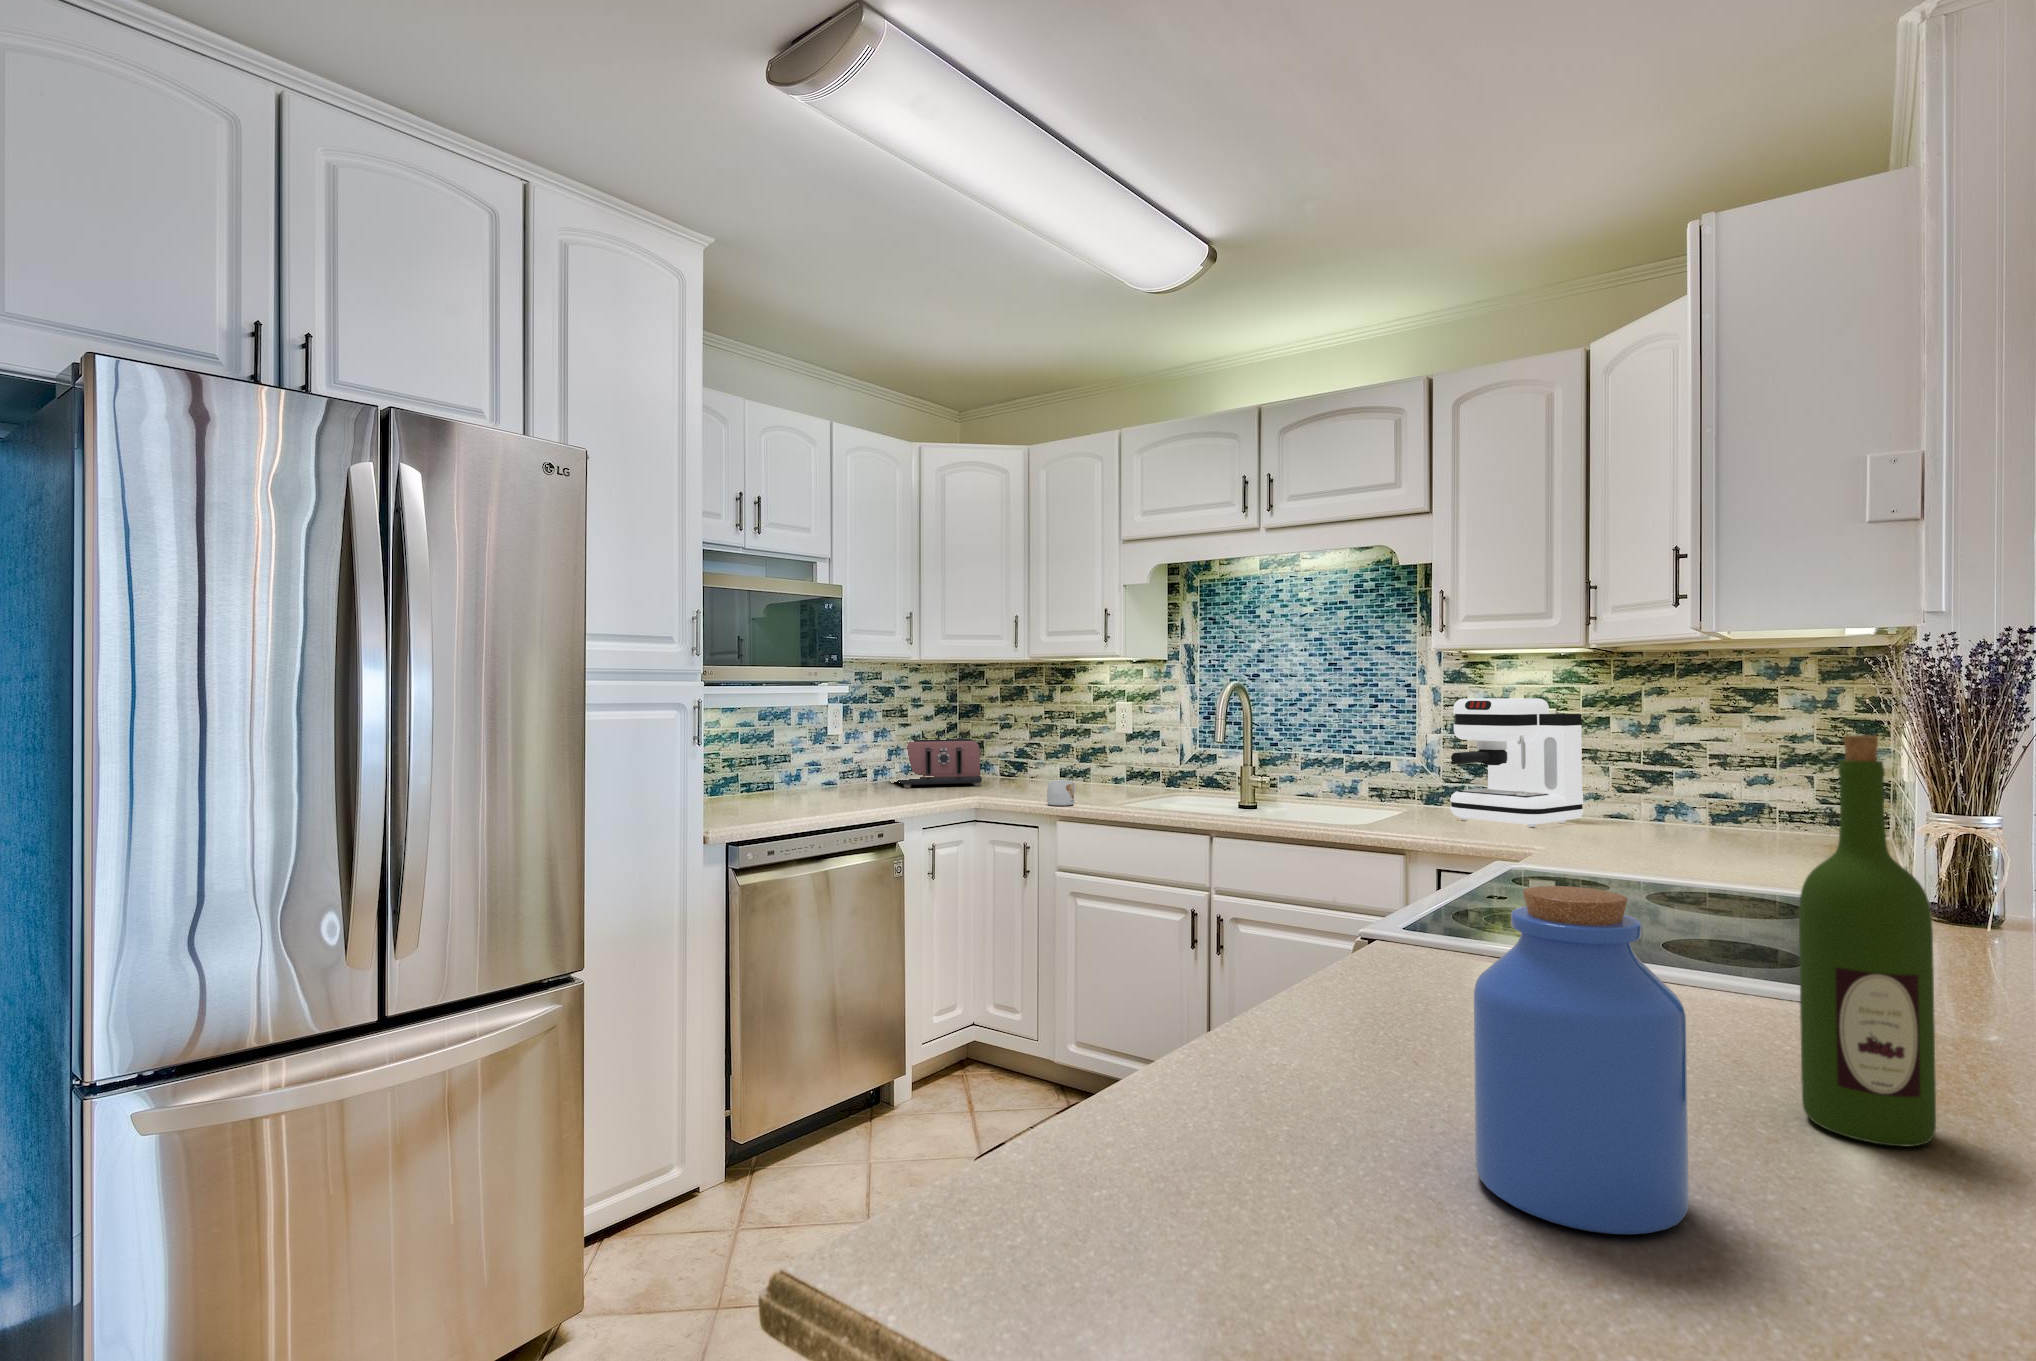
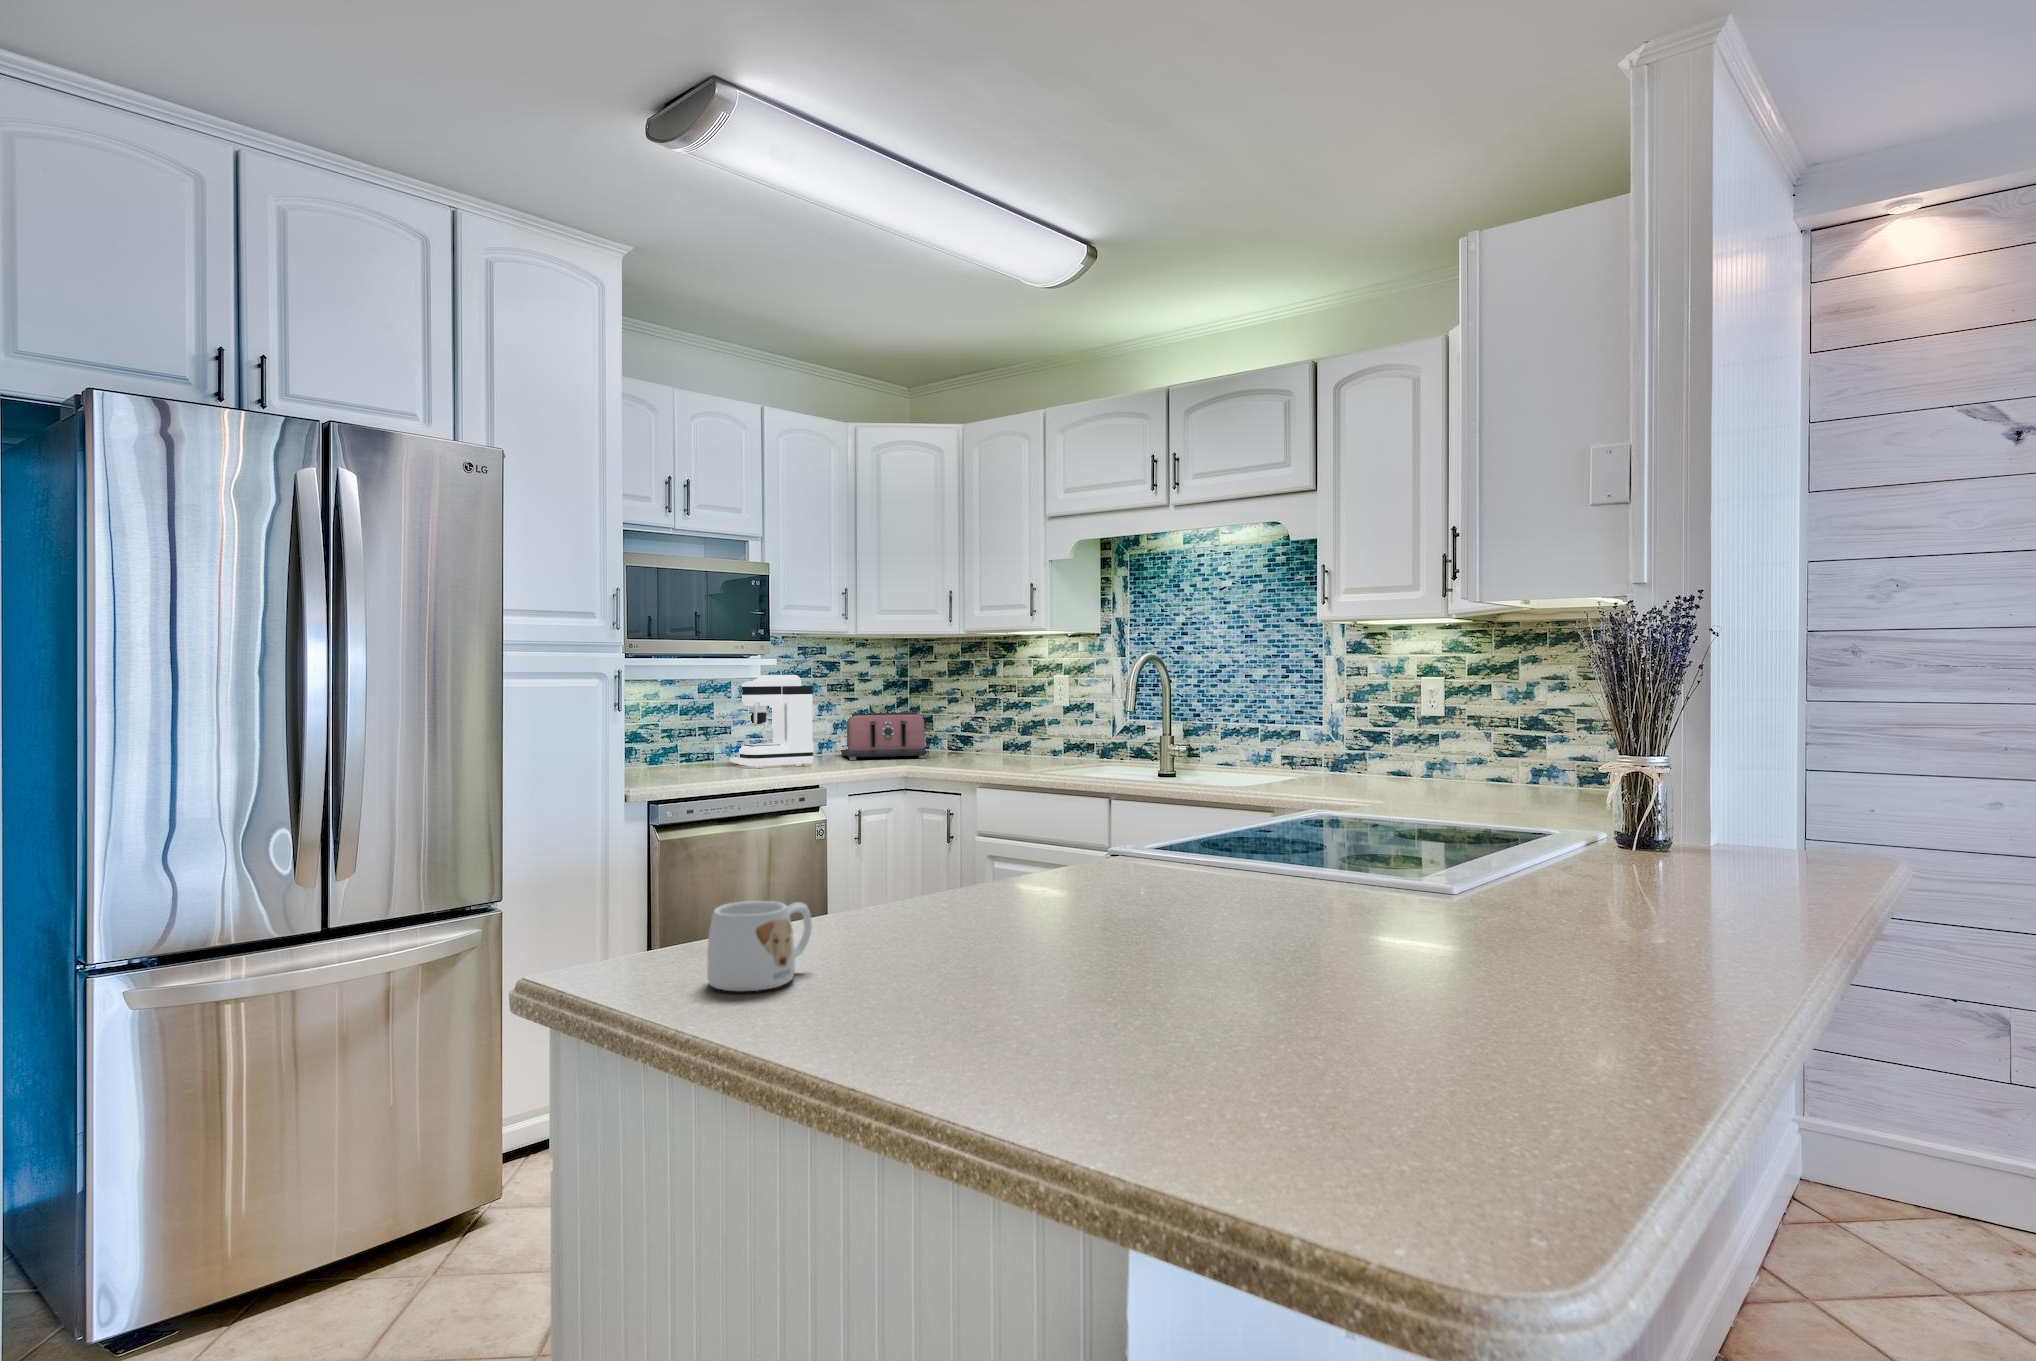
coffee maker: present [1450,698,1583,827] -> present [729,675,813,768]
wine bottle: present [1799,735,1936,1146] -> none [1267,676,1342,957]
mug: present [1047,780,1075,806] -> present [707,901,812,991]
jar: present [1474,886,1689,1235] -> none [988,775,1112,987]

